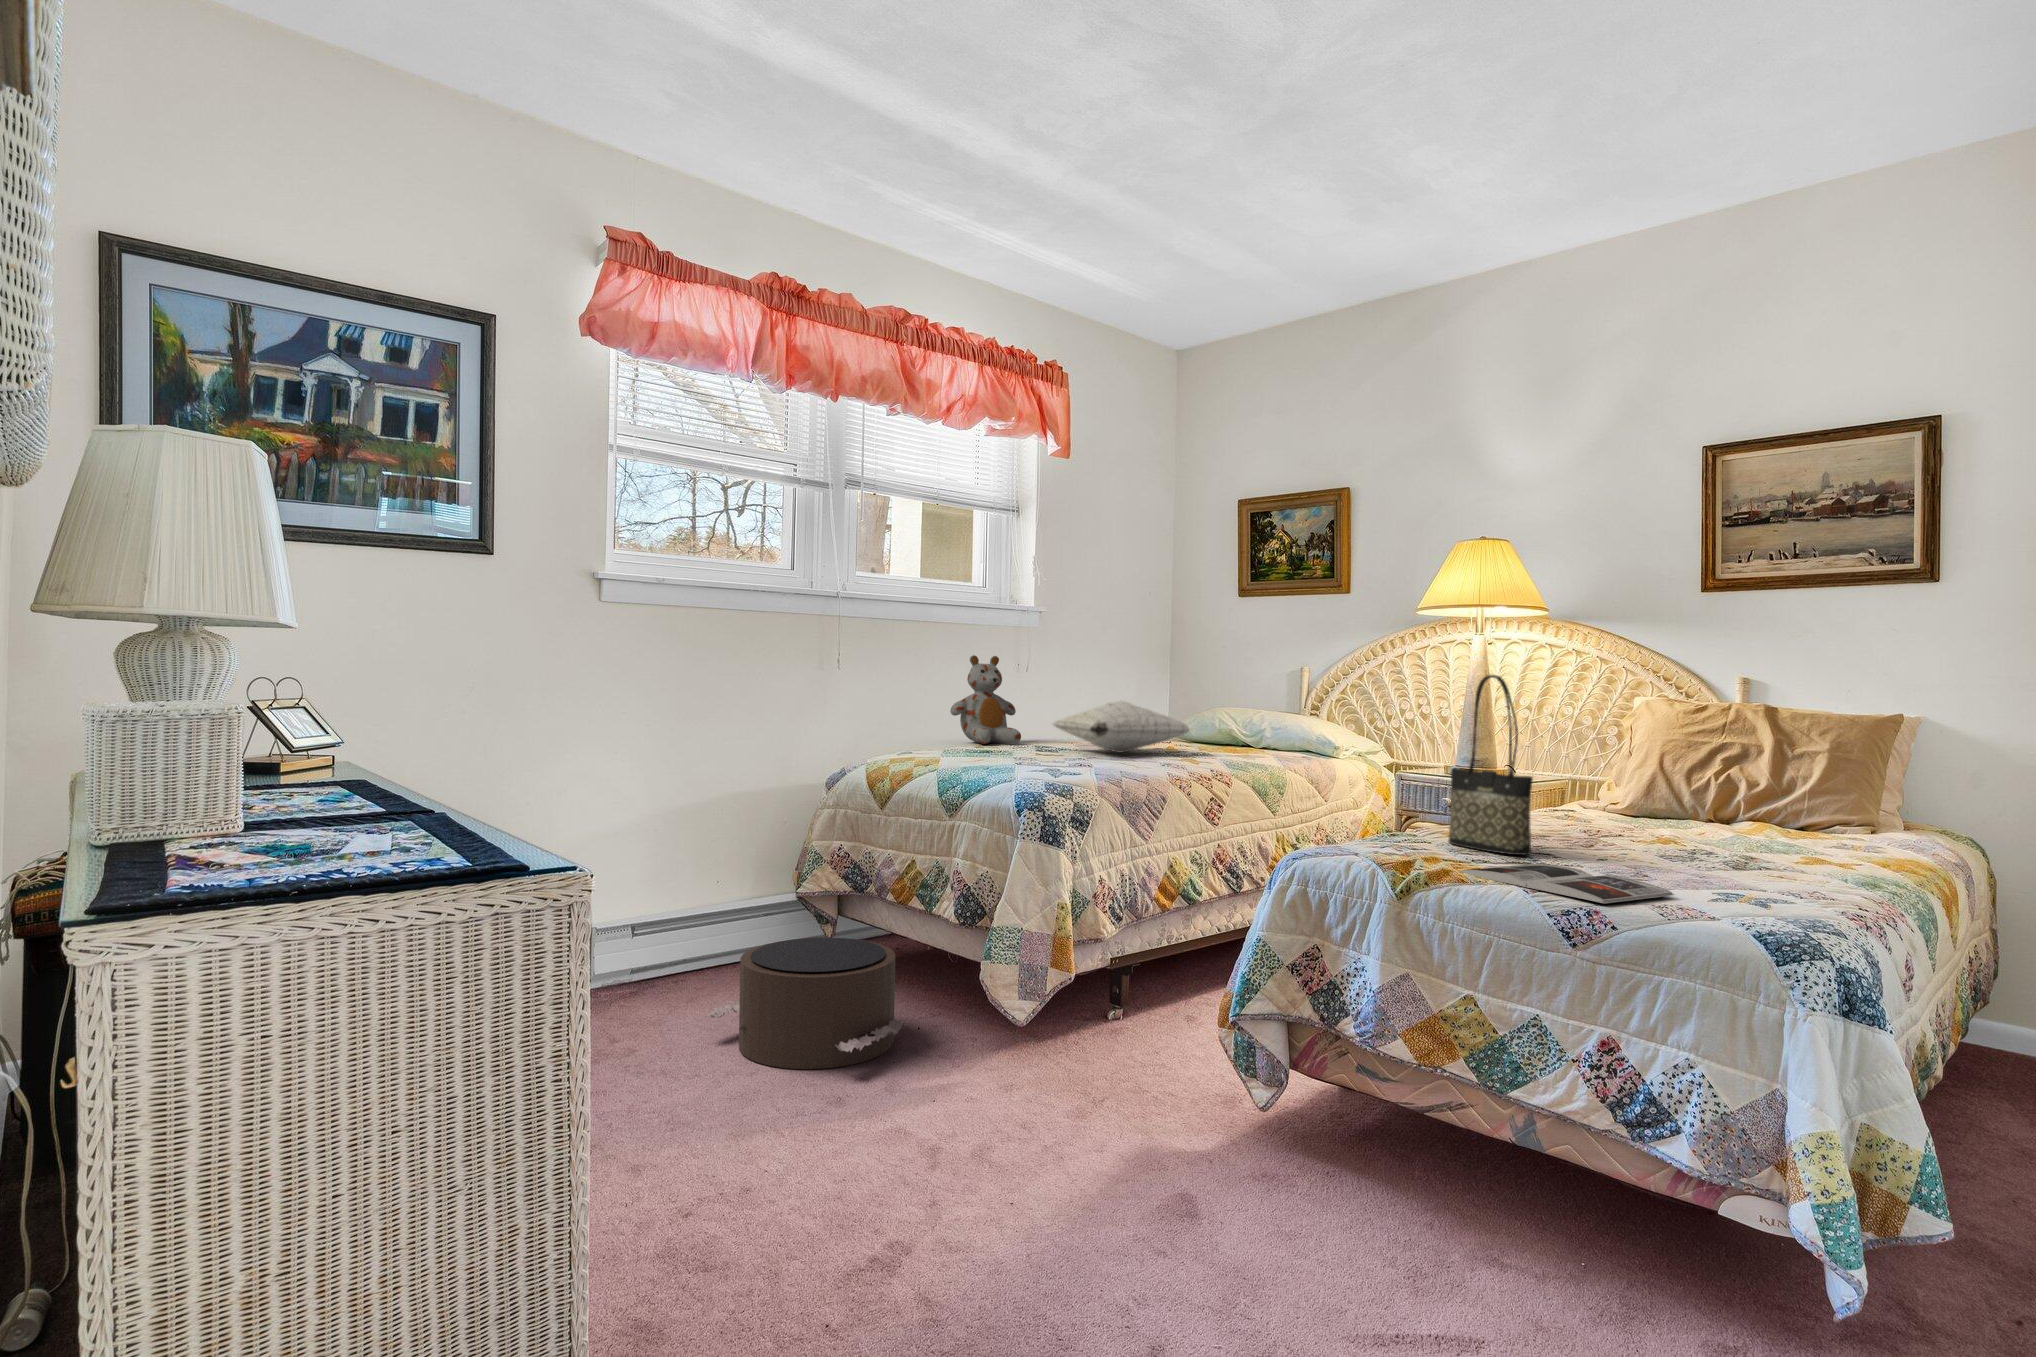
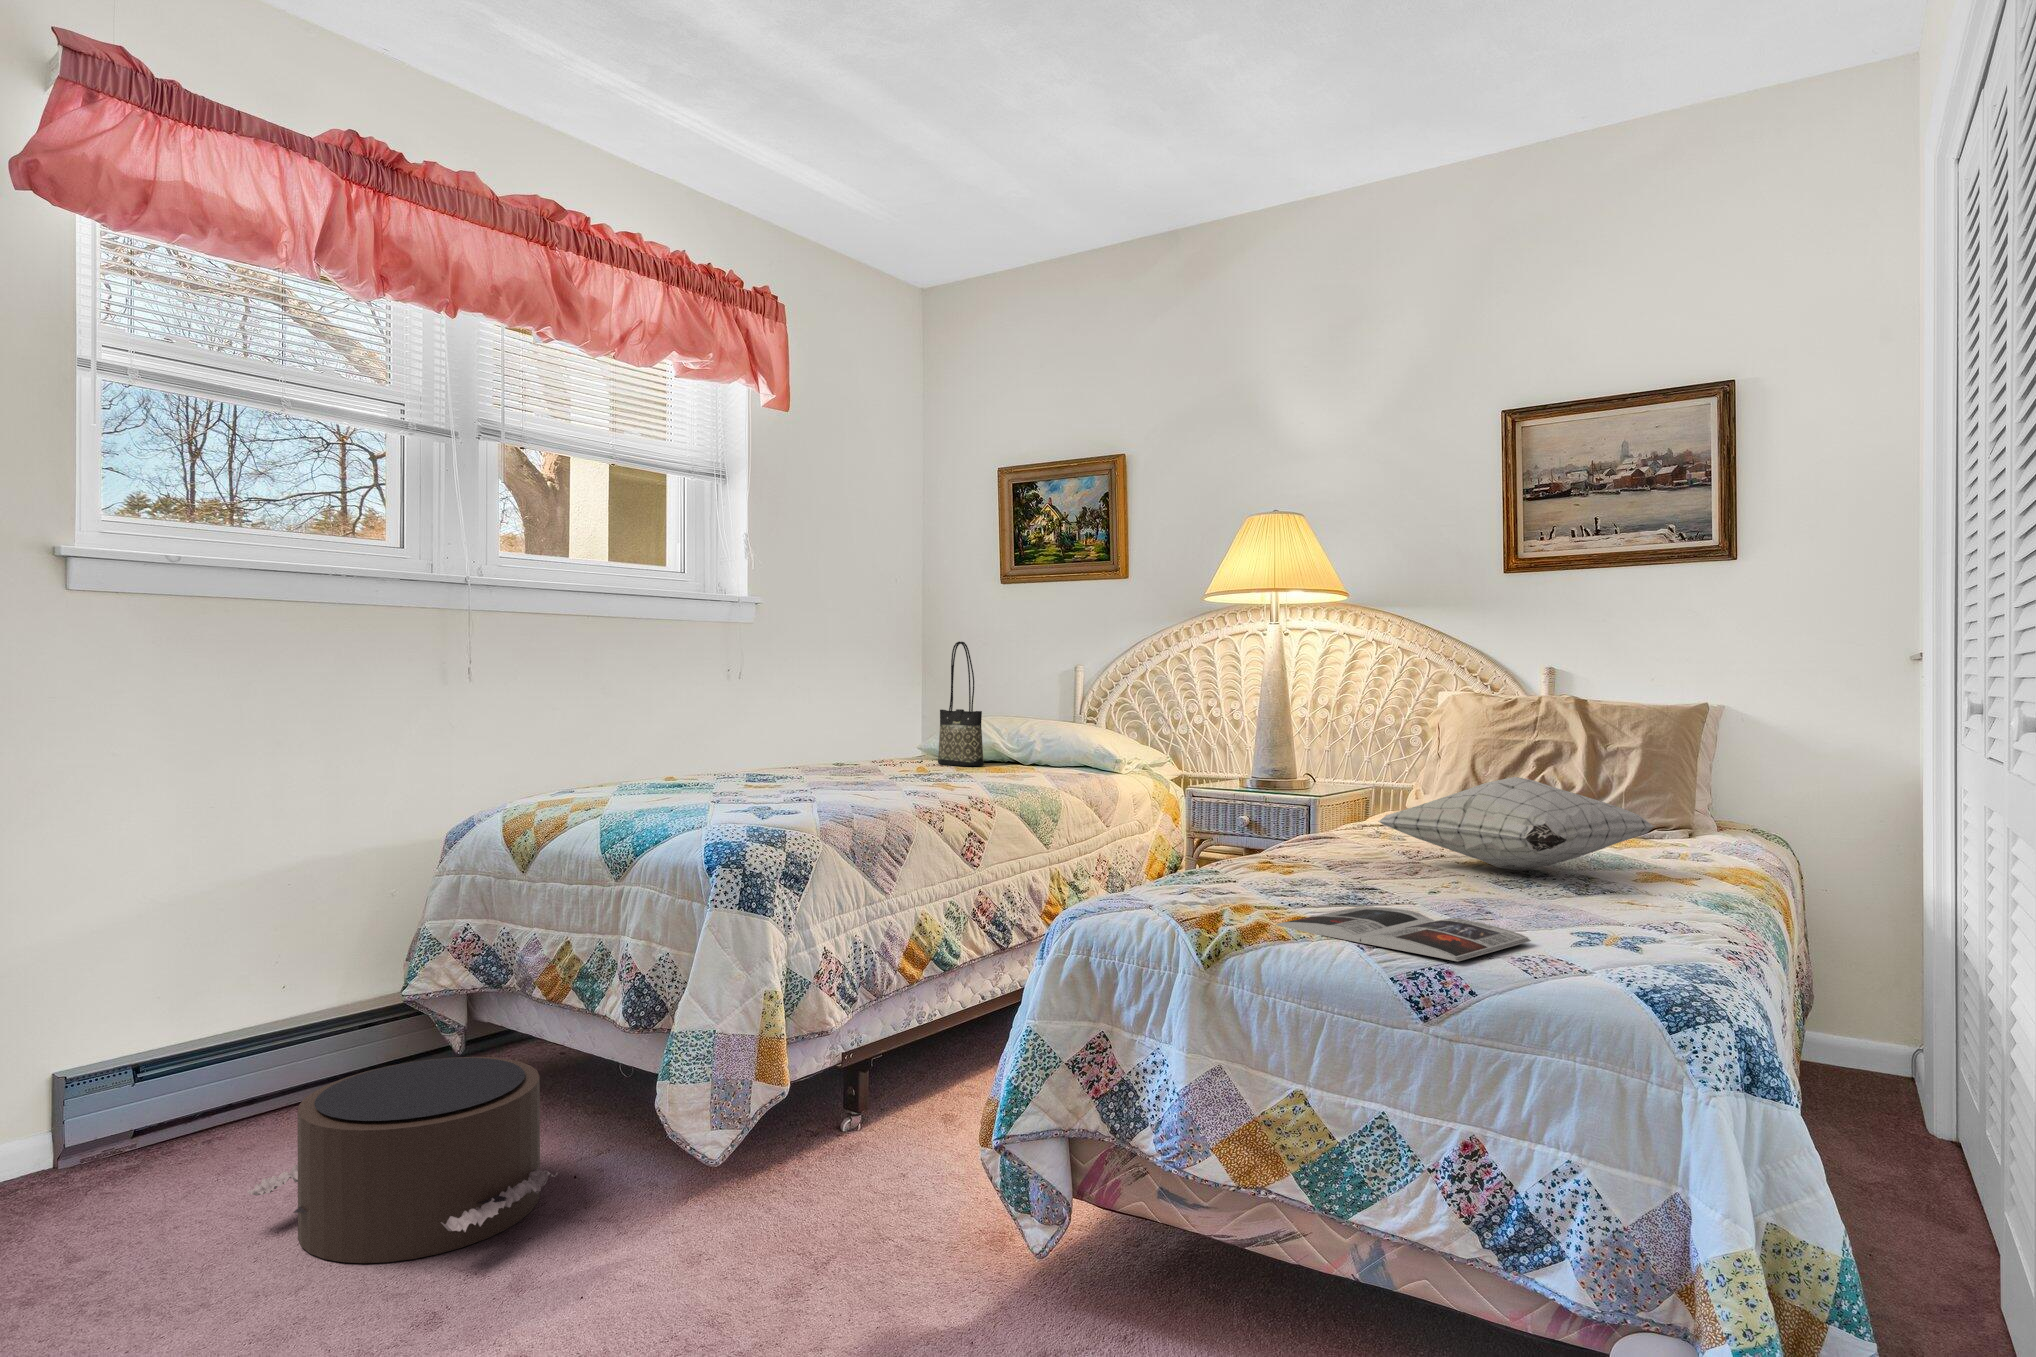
stuffed bear: present [950,655,1021,744] -> none [634,660,729,774]
tote bag: present [1449,675,1533,855] -> present [938,641,984,766]
pillow: present [1053,701,1190,753] -> present [1378,777,1655,870]

